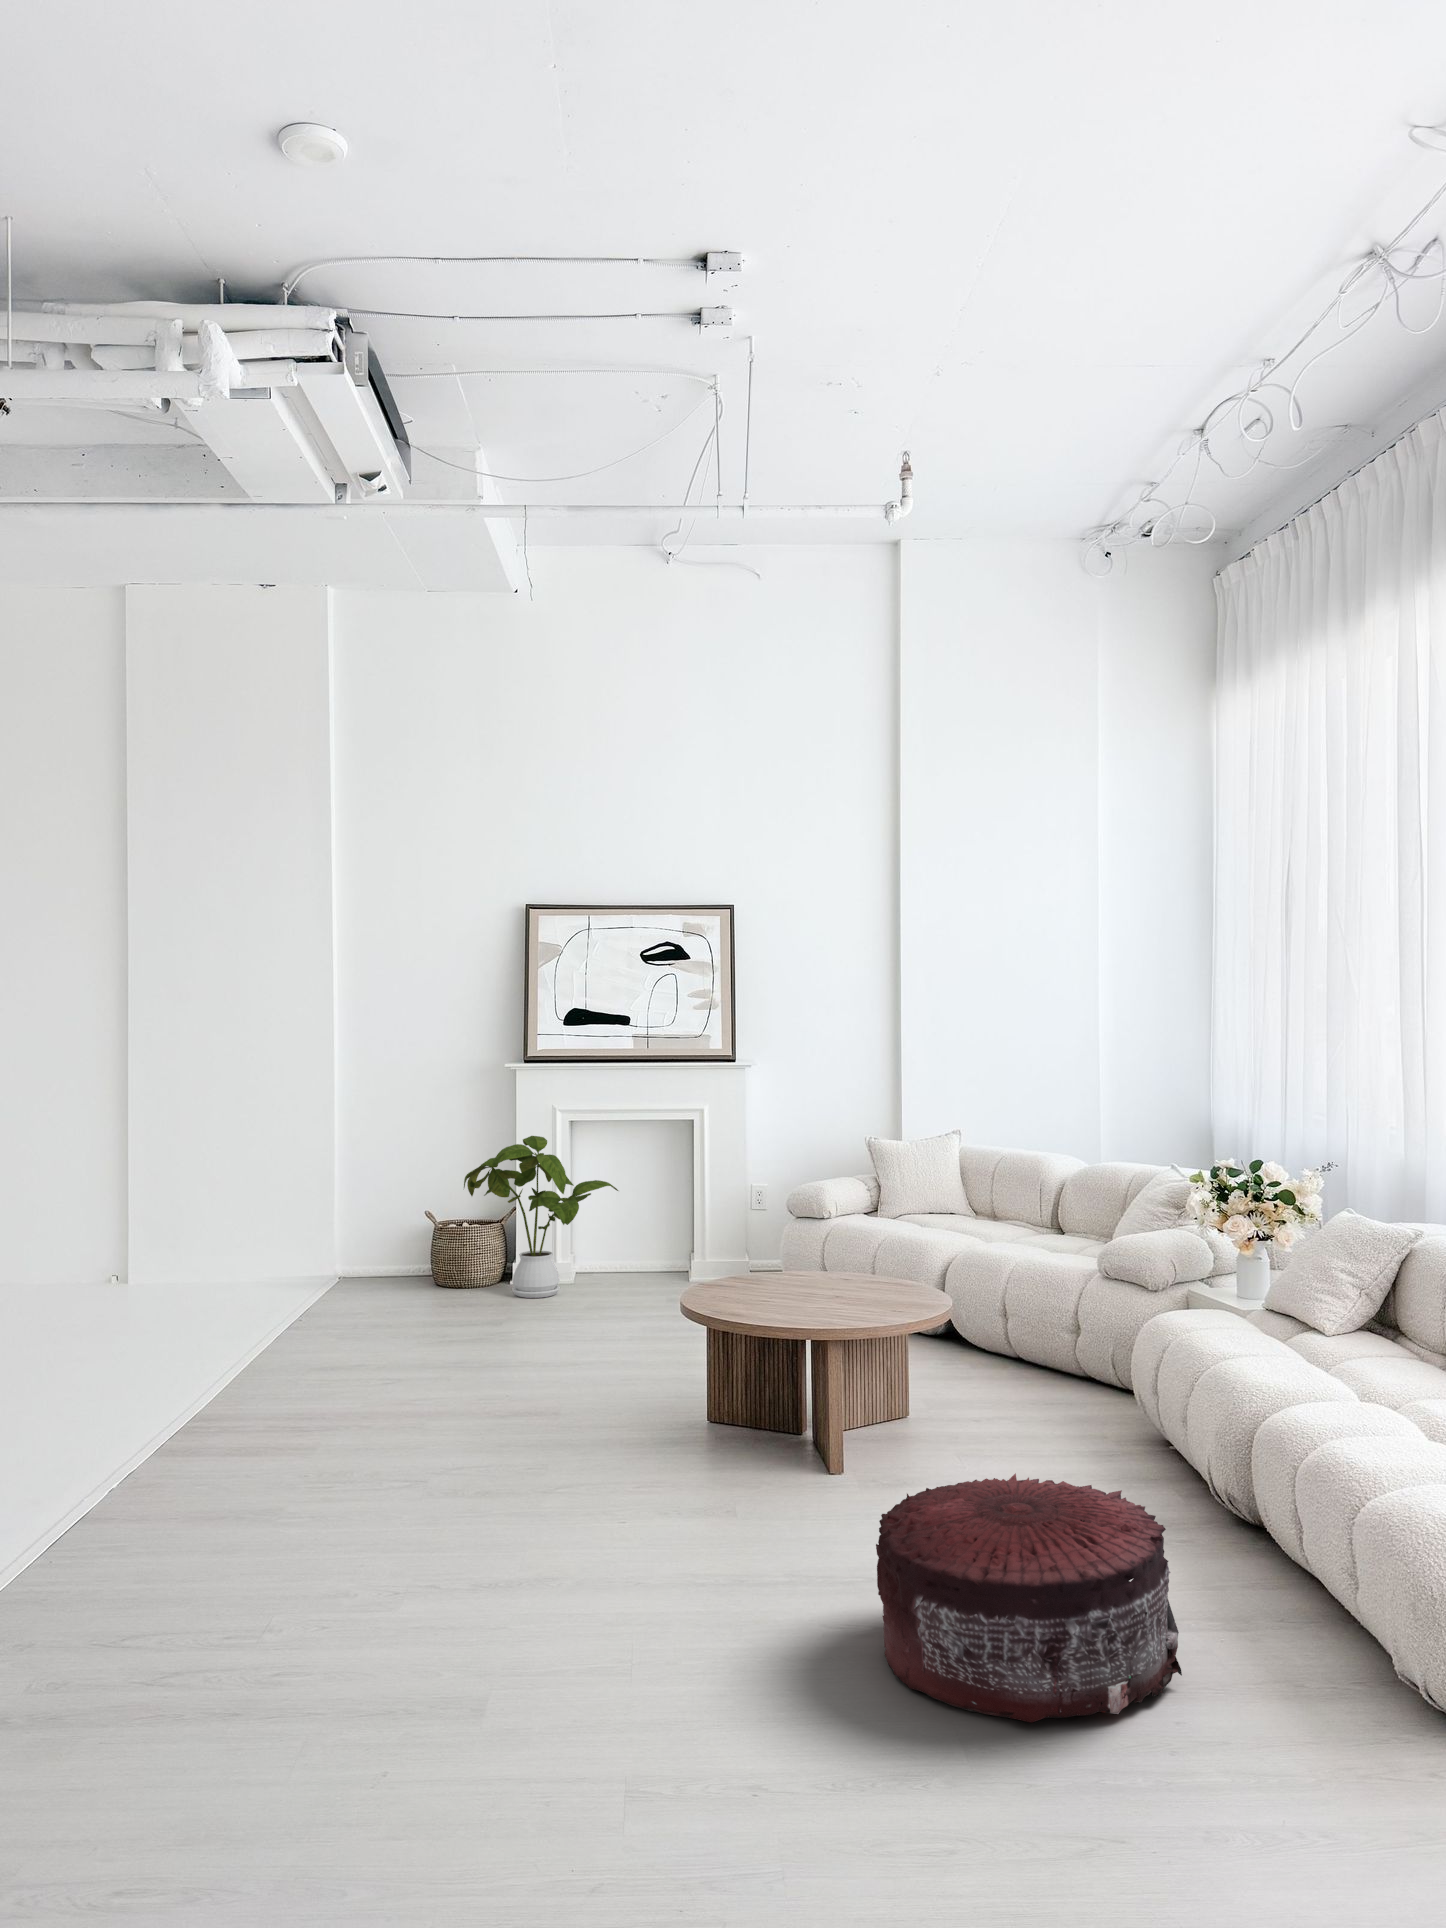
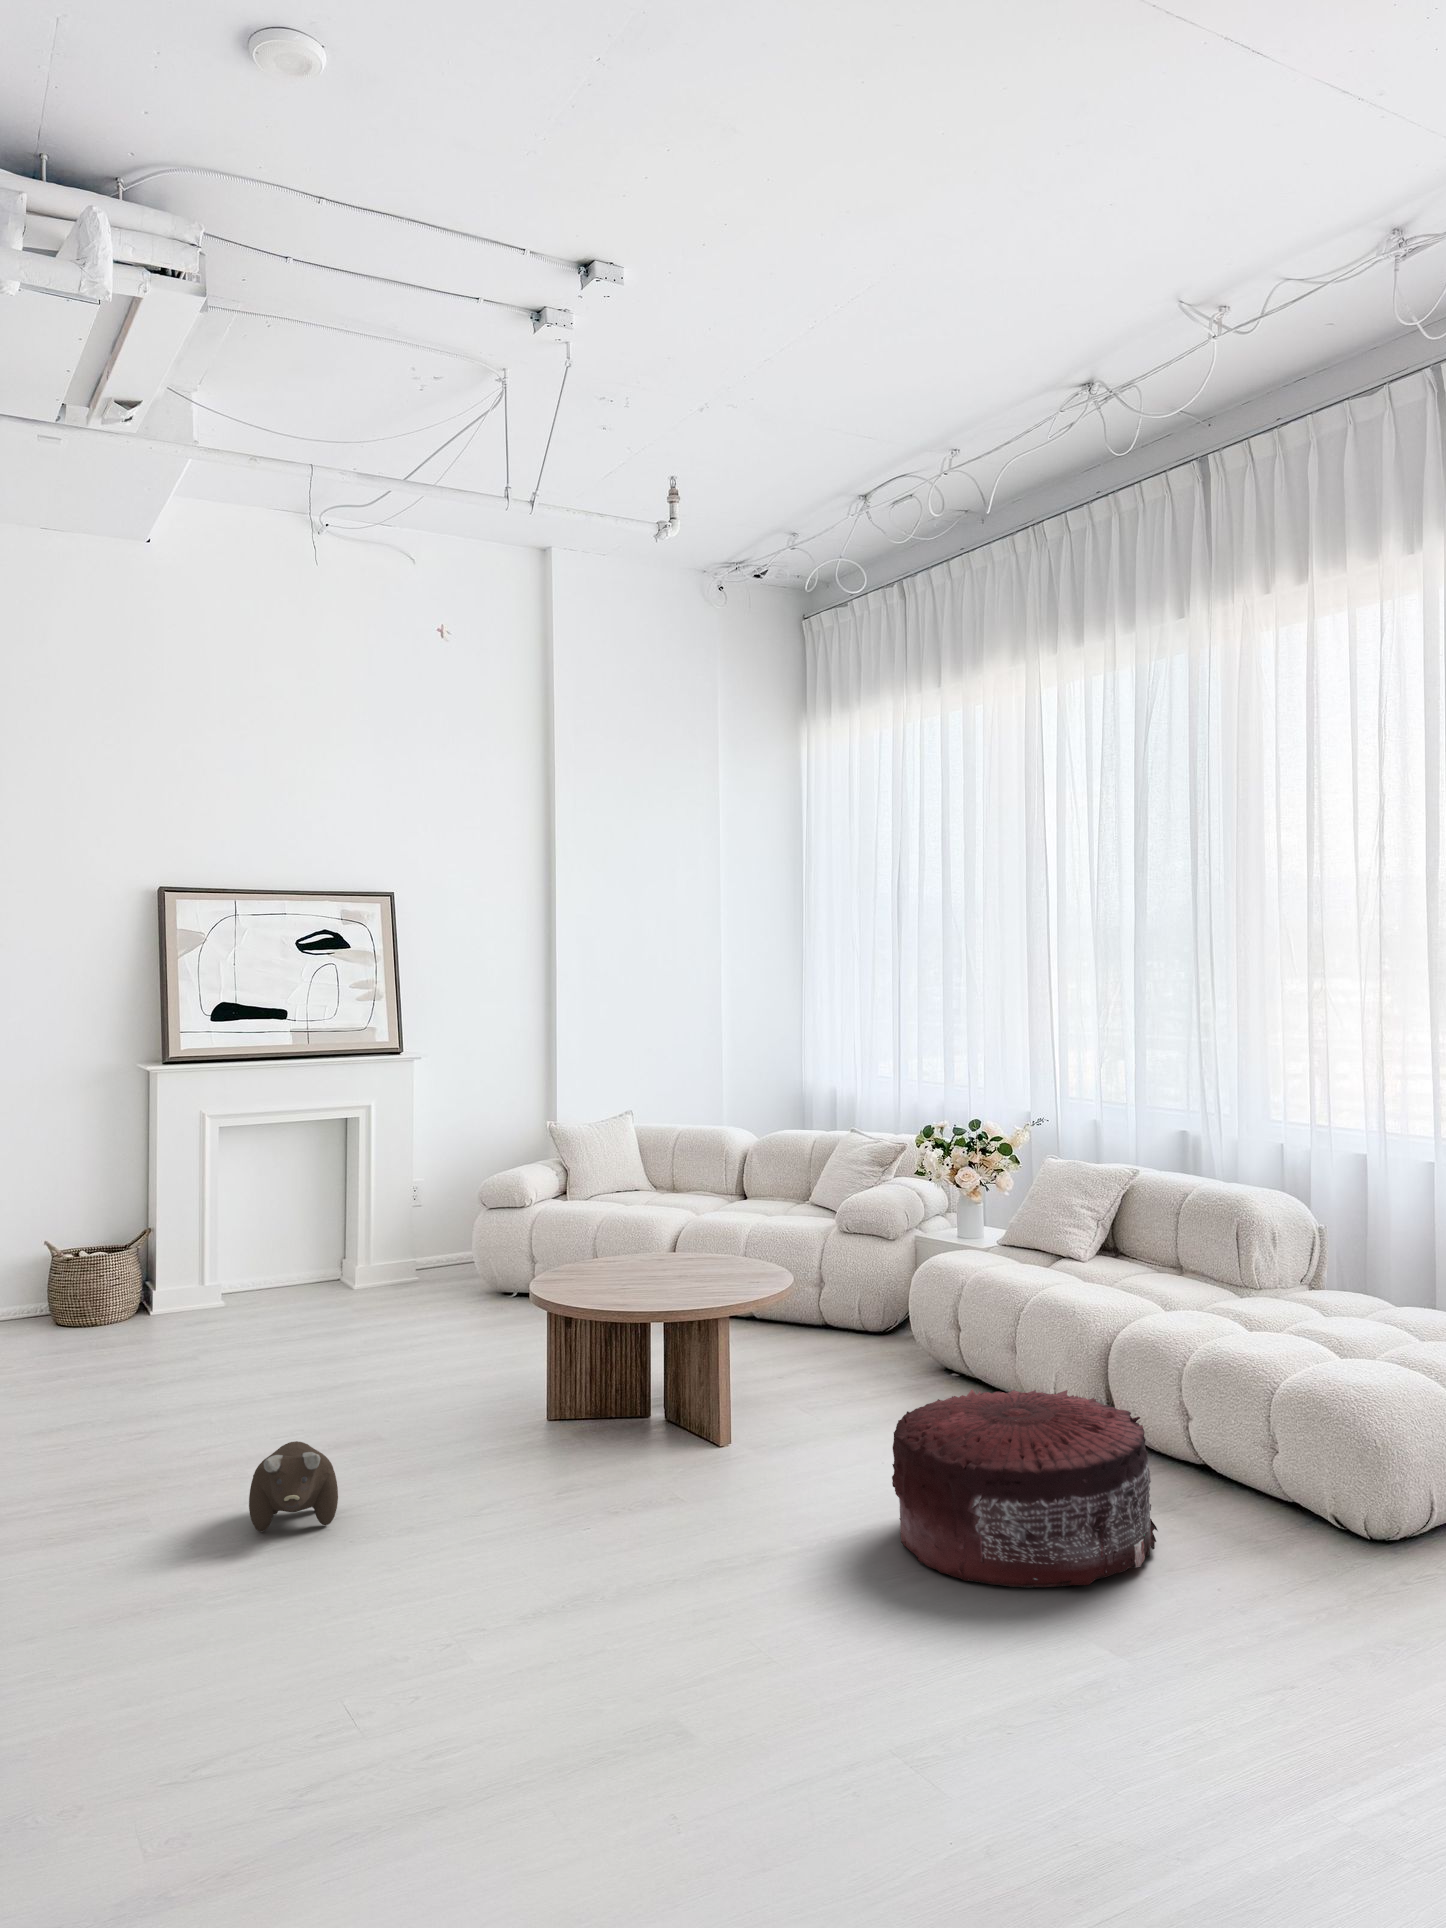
house plant: present [464,1136,618,1298] -> none [116,1138,287,1315]
plush toy: none [342,1431,427,1514] -> present [249,1441,338,1532]

